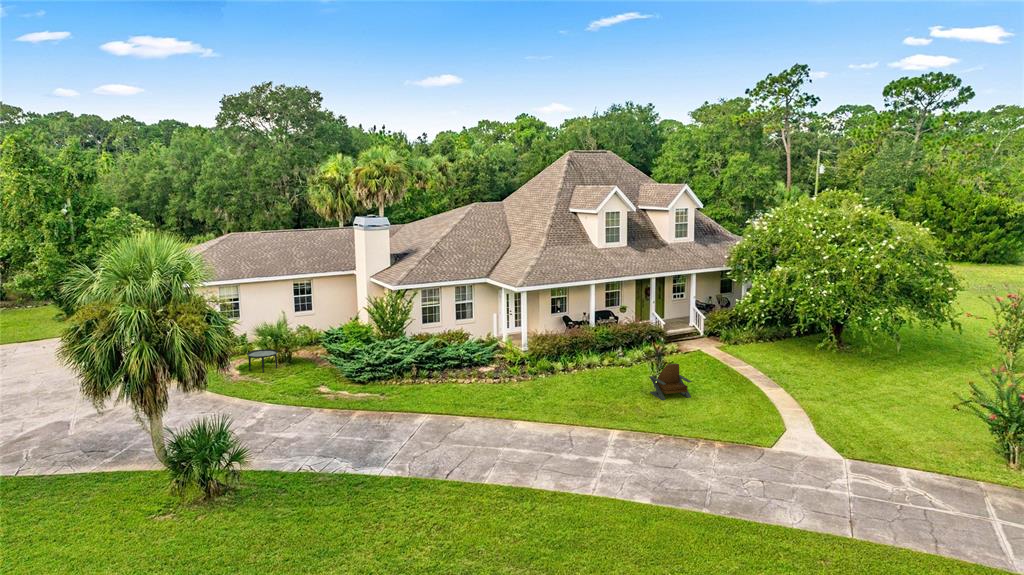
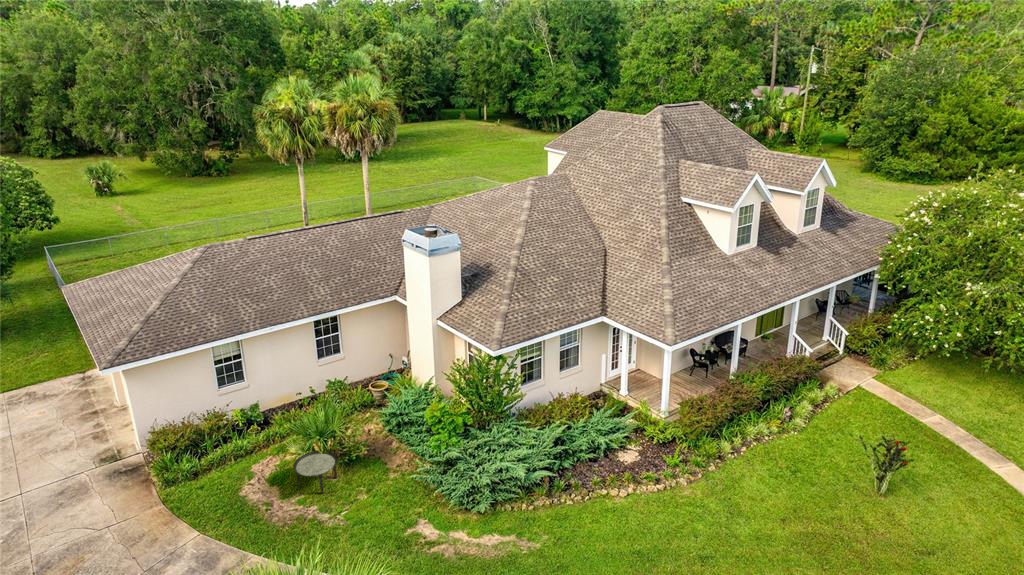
lounge chair: present [650,363,692,400] -> none [878,460,942,521]

